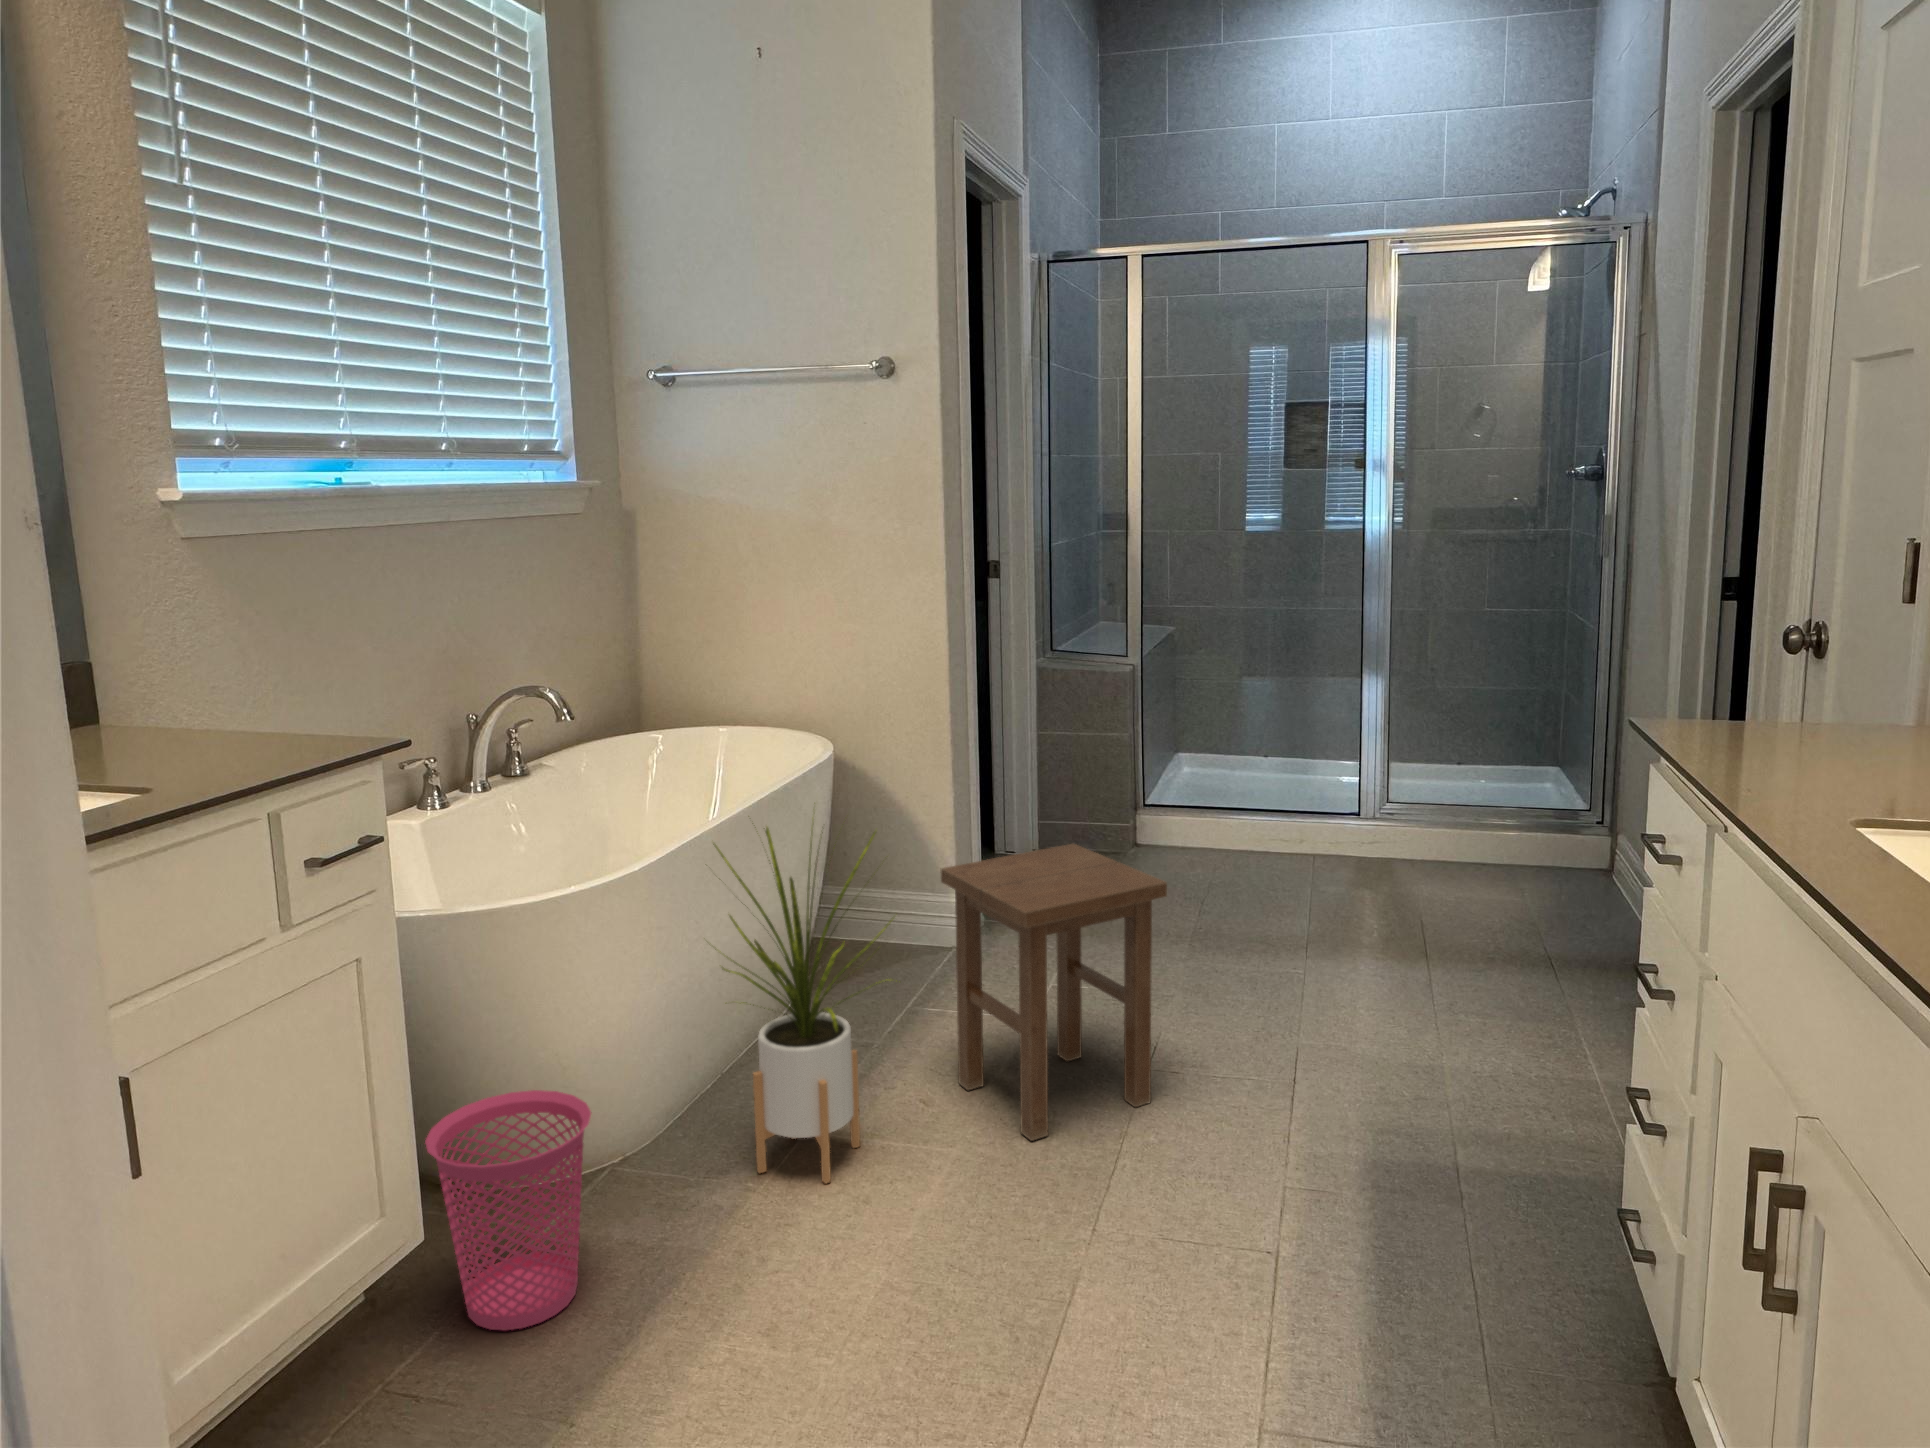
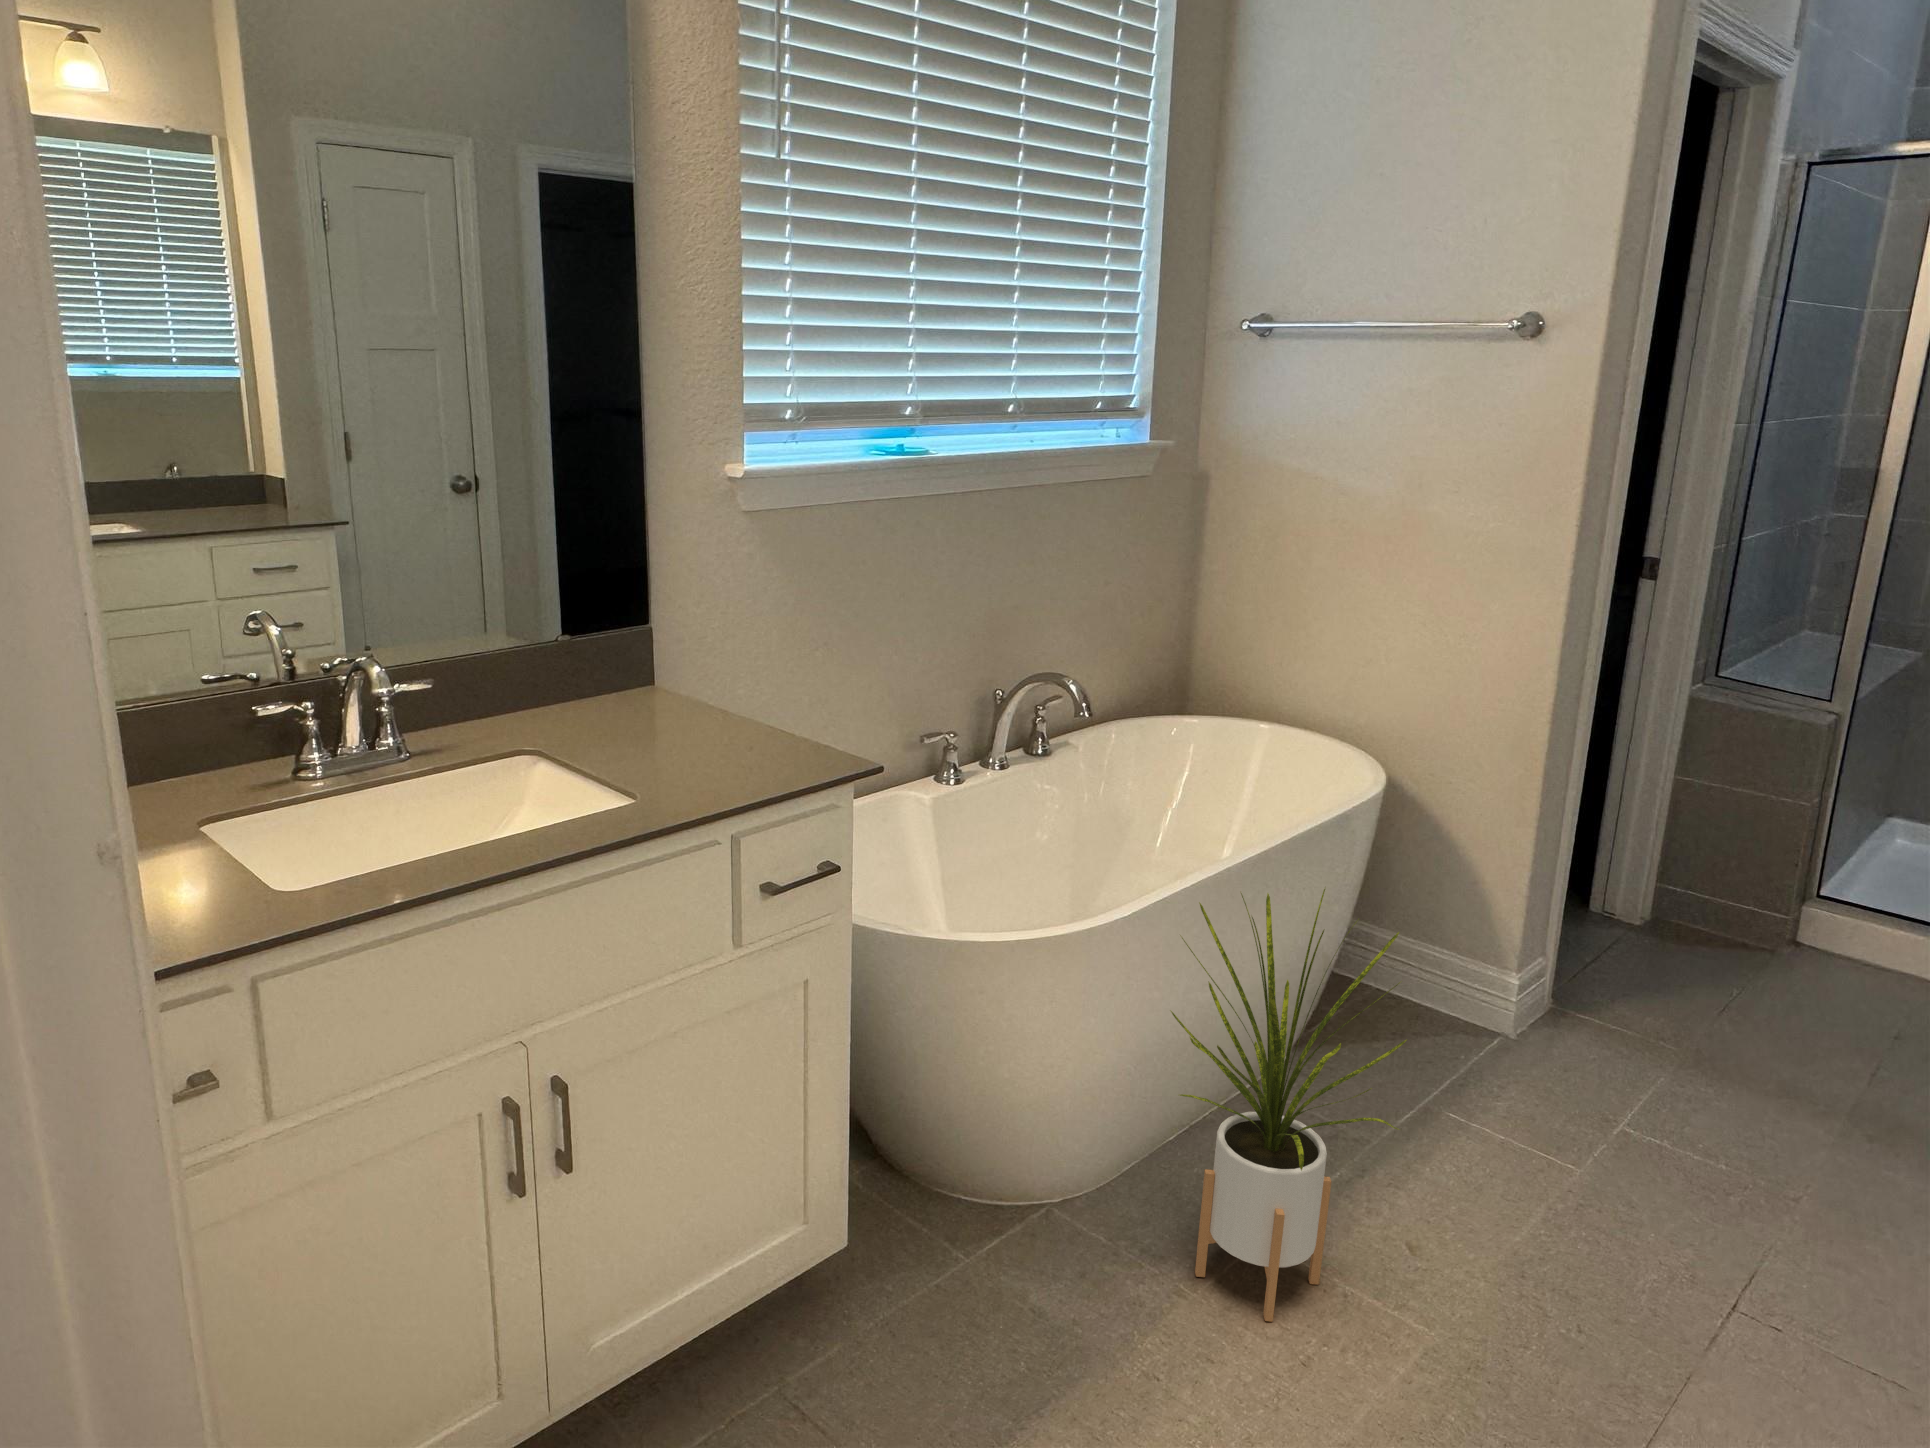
stool: present [941,844,1167,1141] -> none [1461,985,1810,1367]
waste basket: present [425,1090,591,1330] -> none [853,1126,1014,1376]

